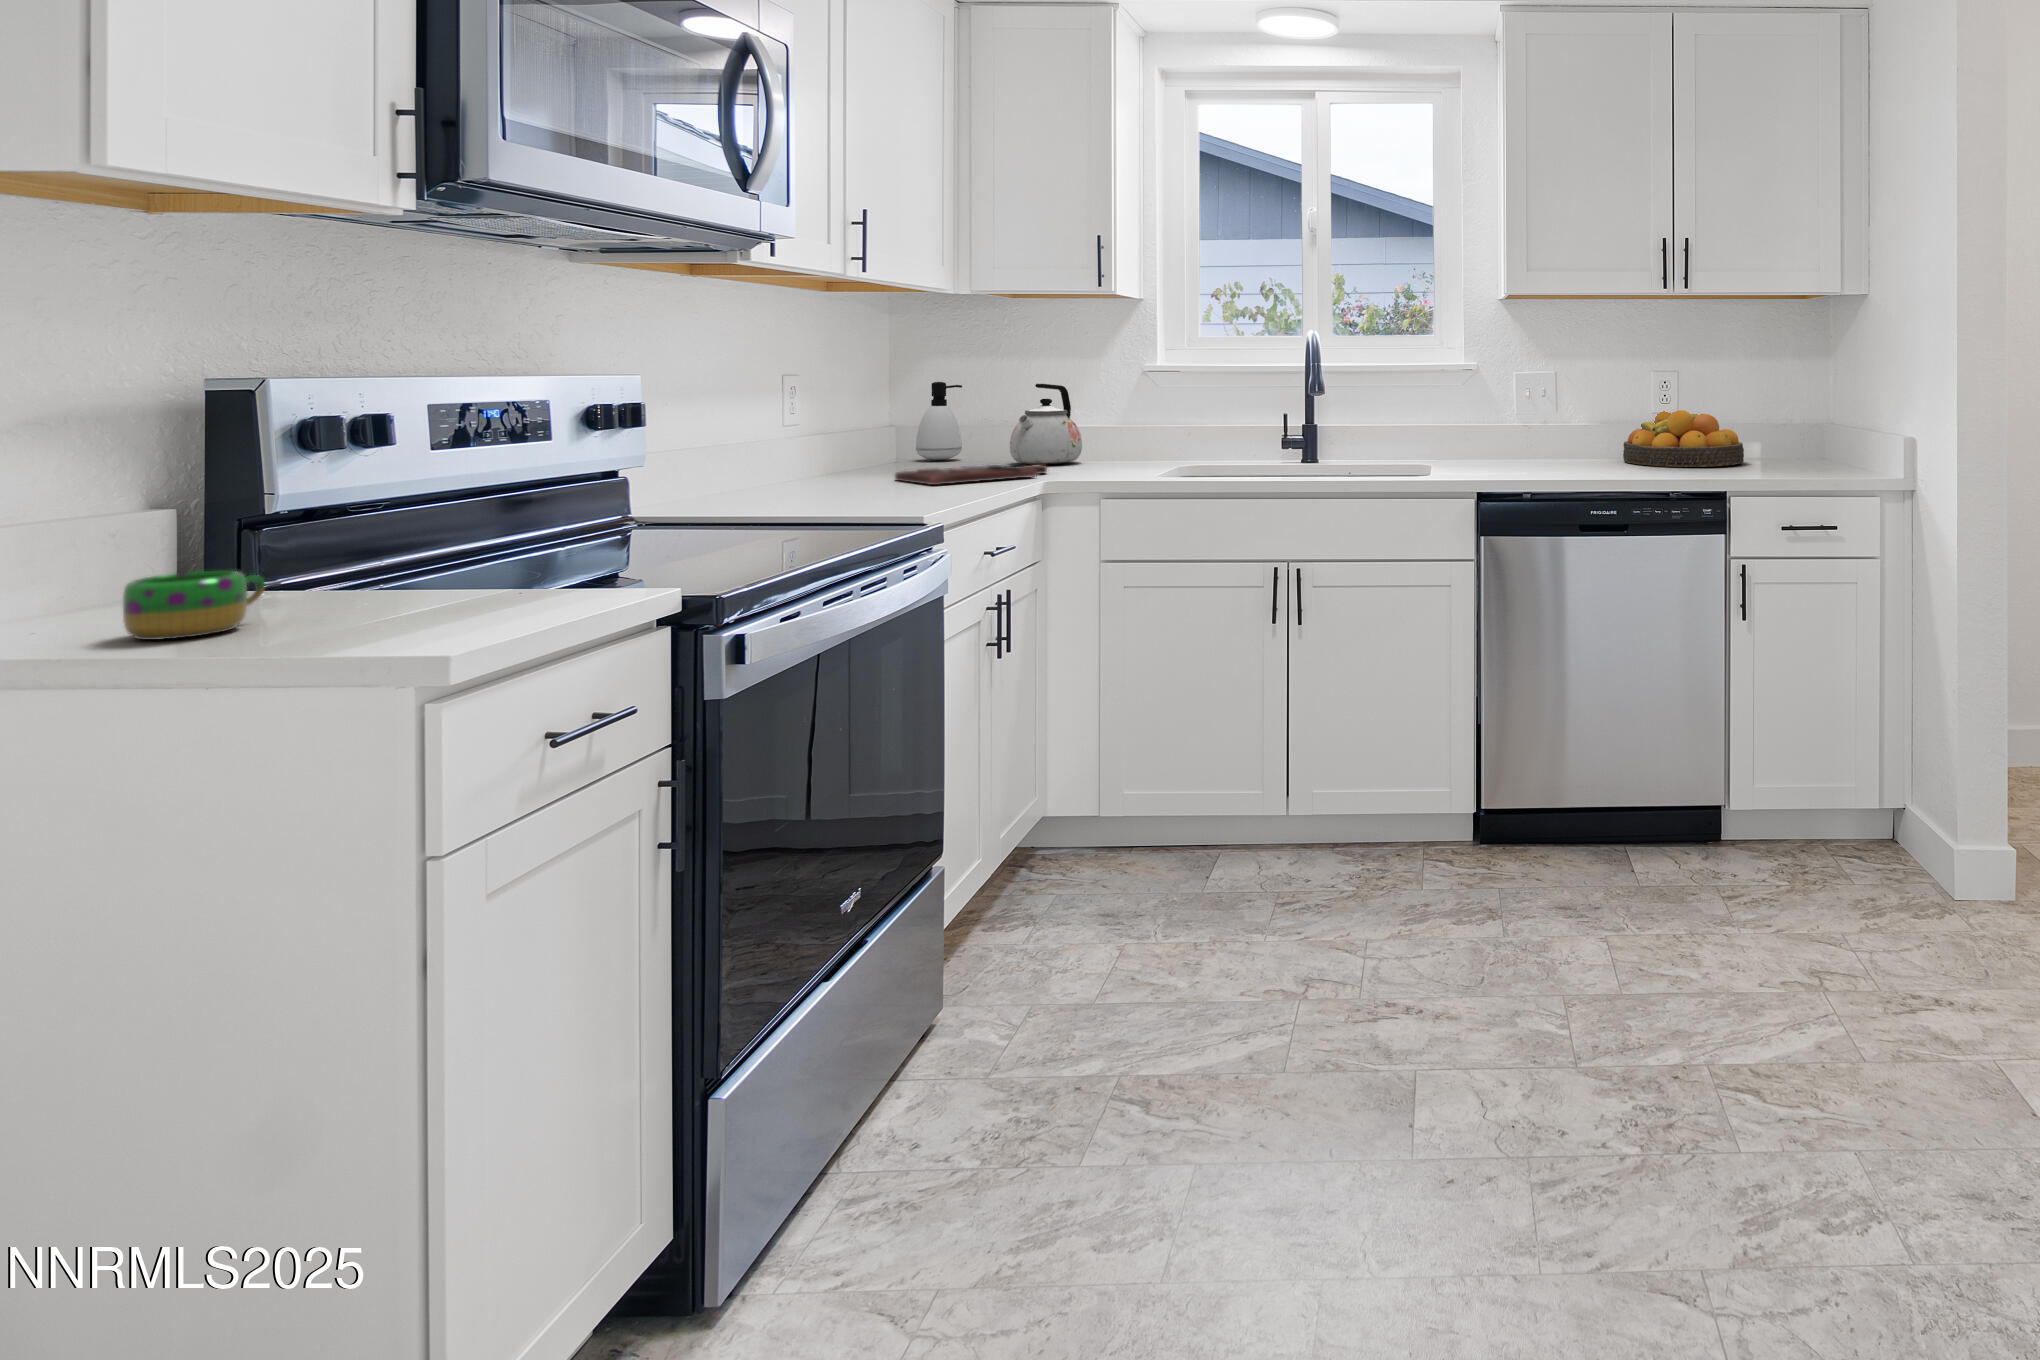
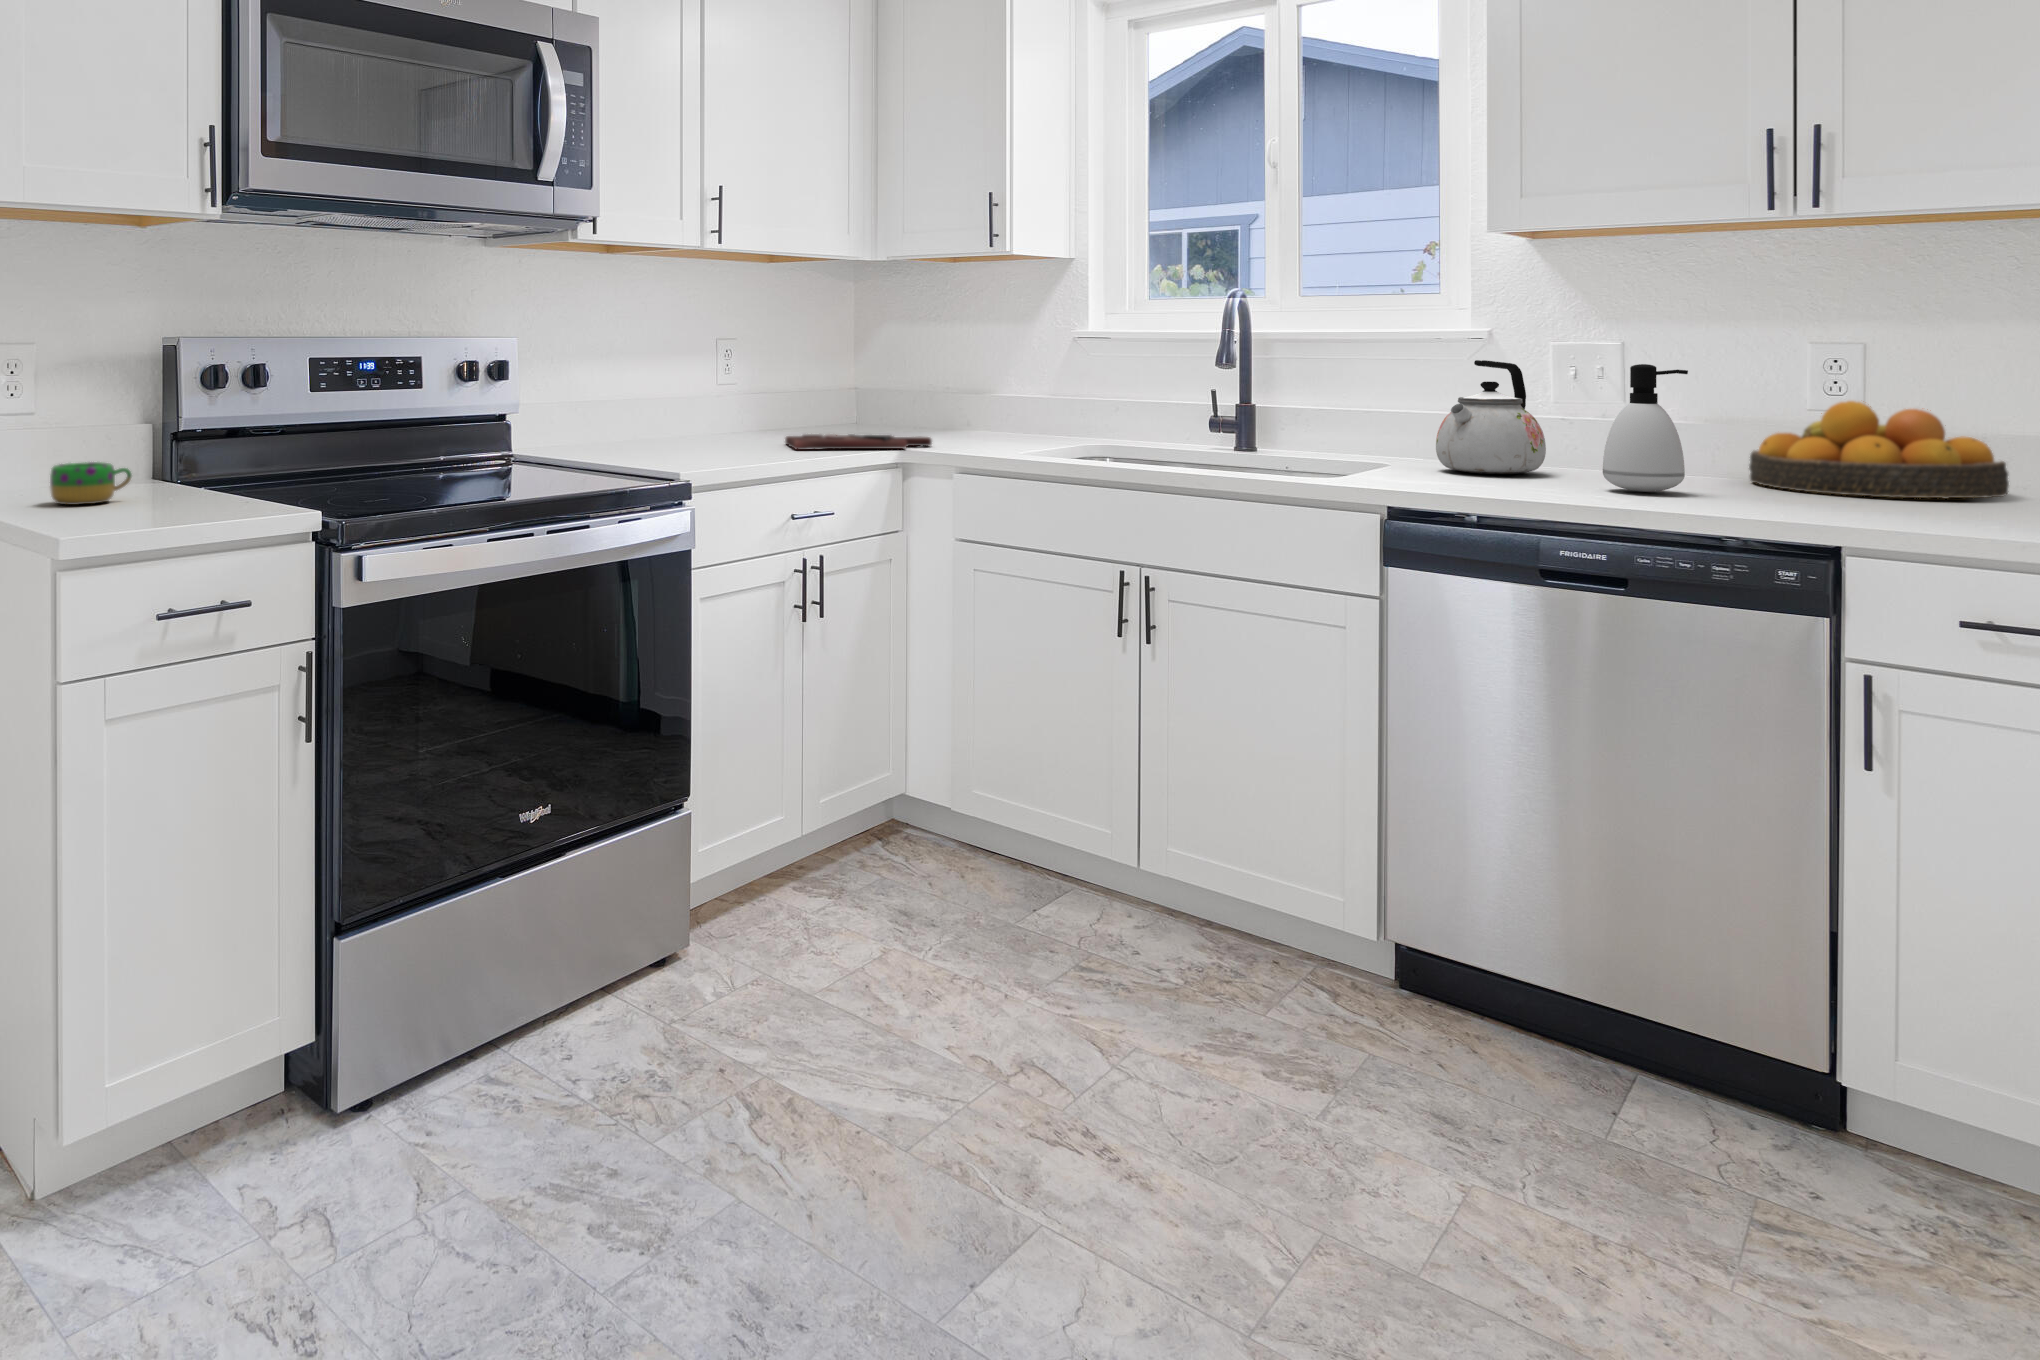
soap dispenser: present [916,382,962,460] -> present [1603,364,1688,492]
kettle: present [1010,384,1082,464] -> present [1436,360,1546,474]

